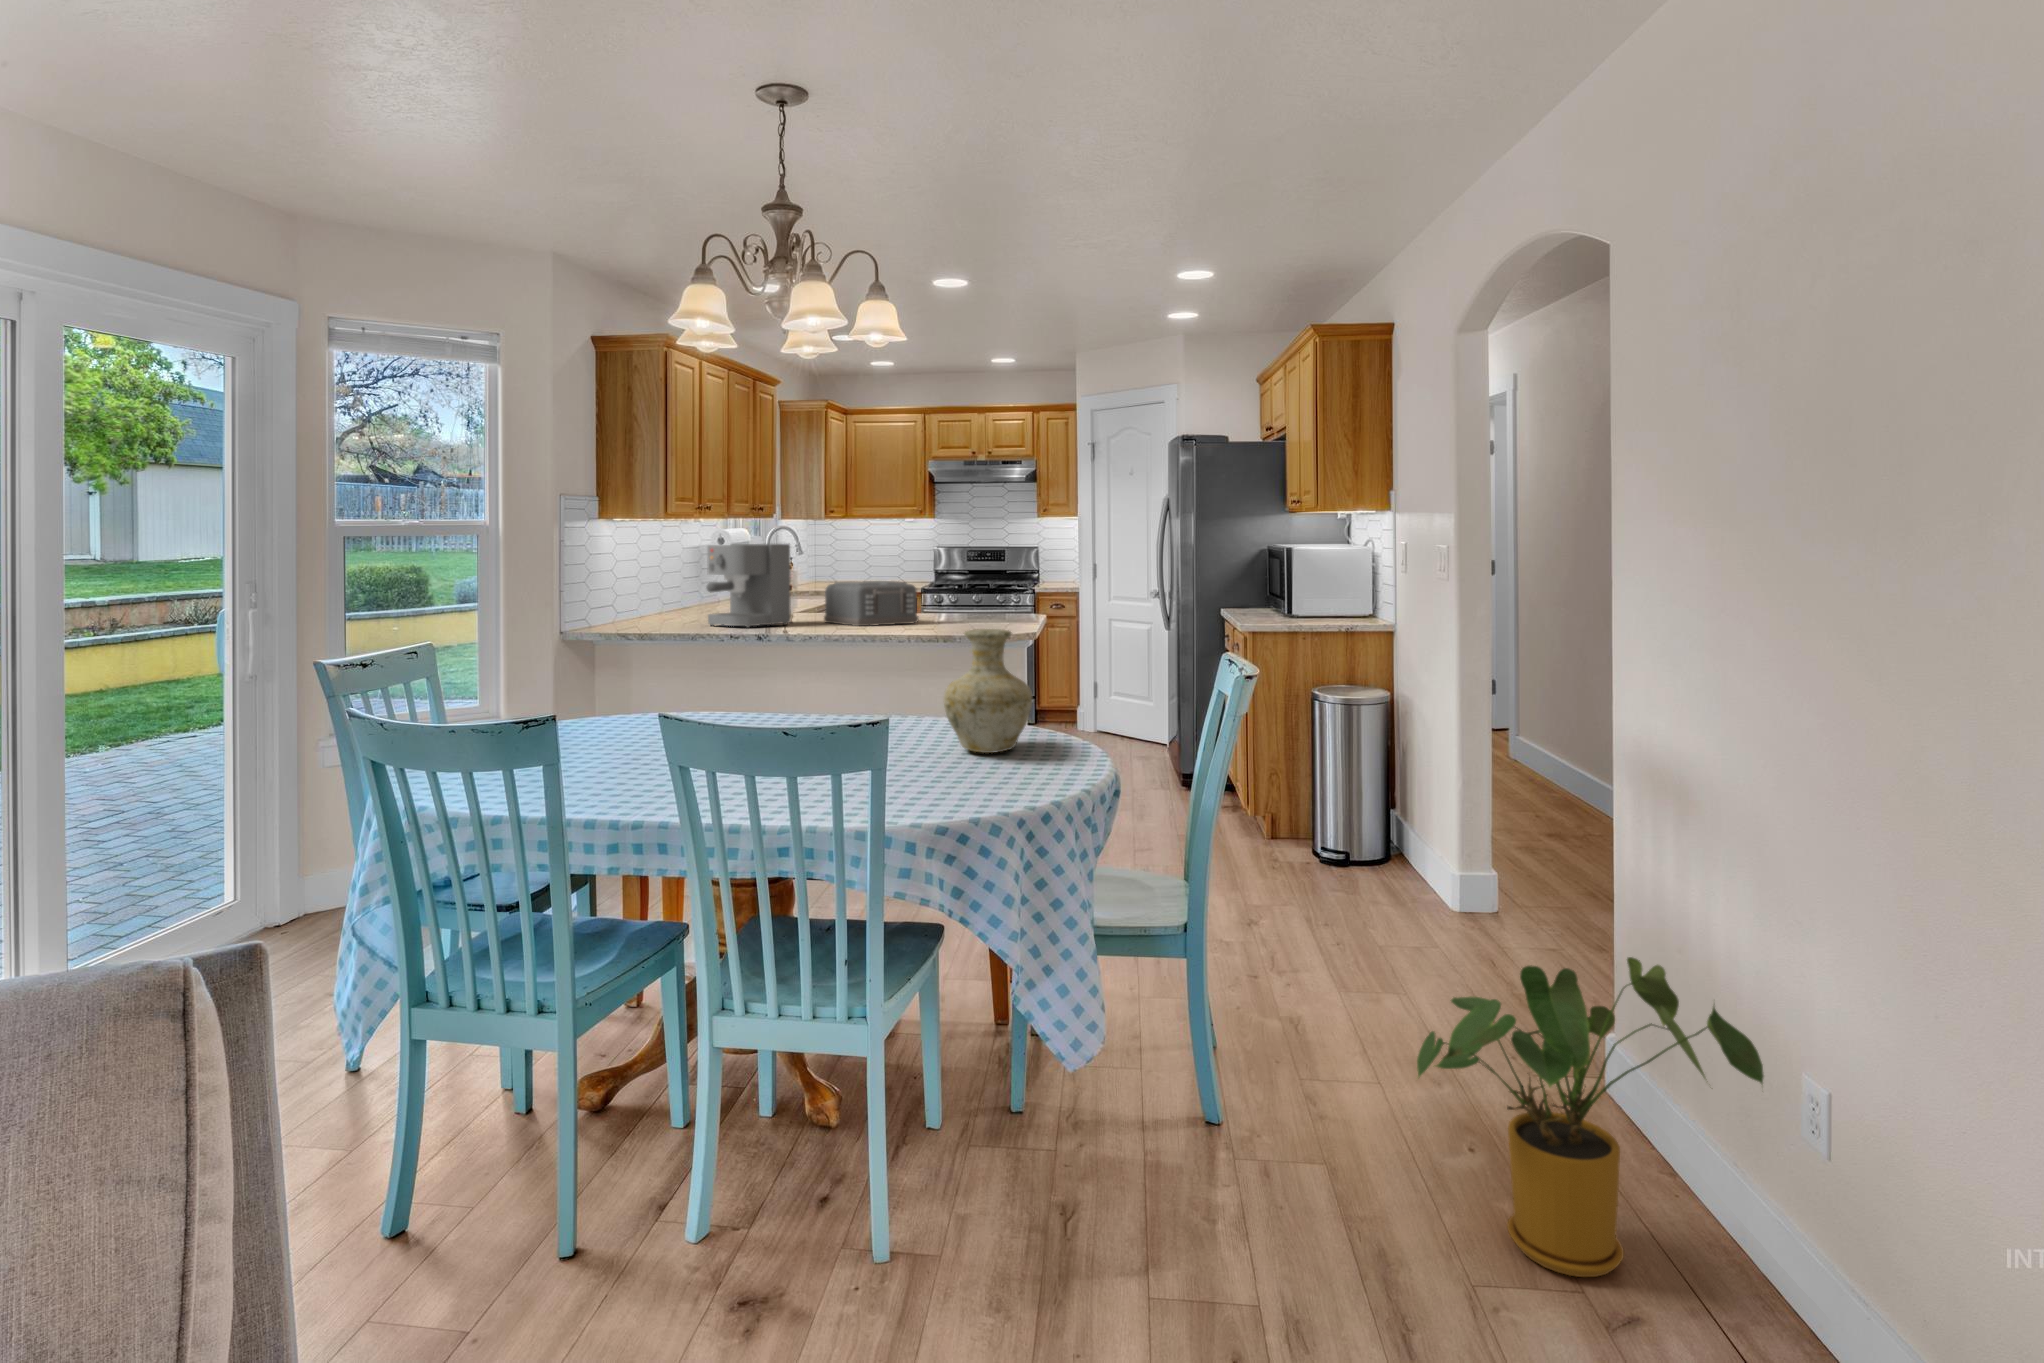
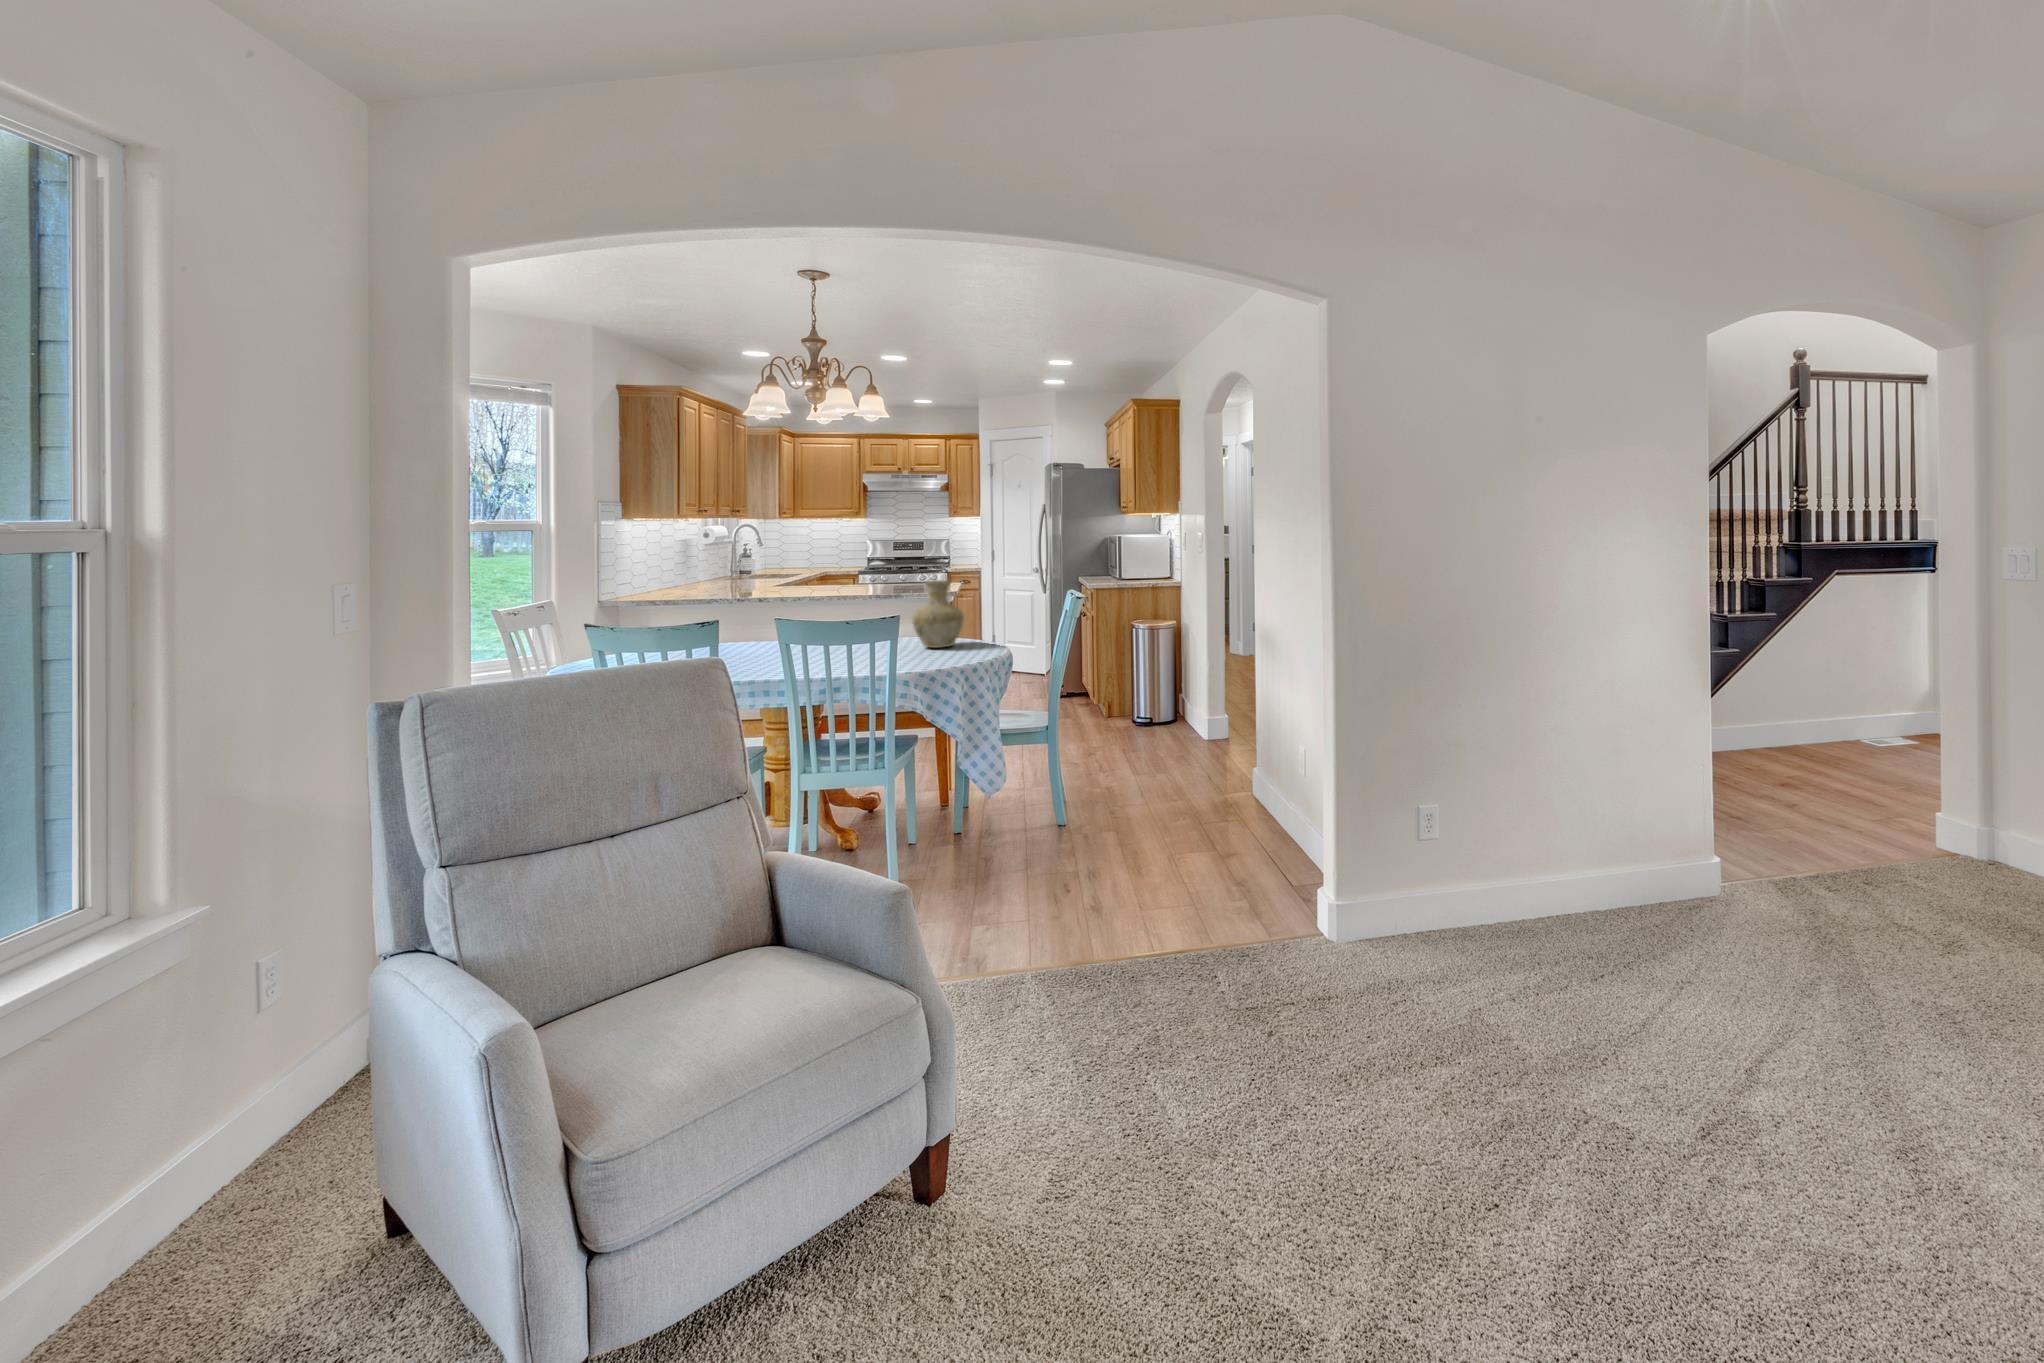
coffee maker: present [706,544,791,628] -> none [714,535,778,594]
toaster: present [824,581,918,626] -> none [801,561,873,591]
house plant: present [1417,957,1764,1277] -> none [1151,712,1285,845]

